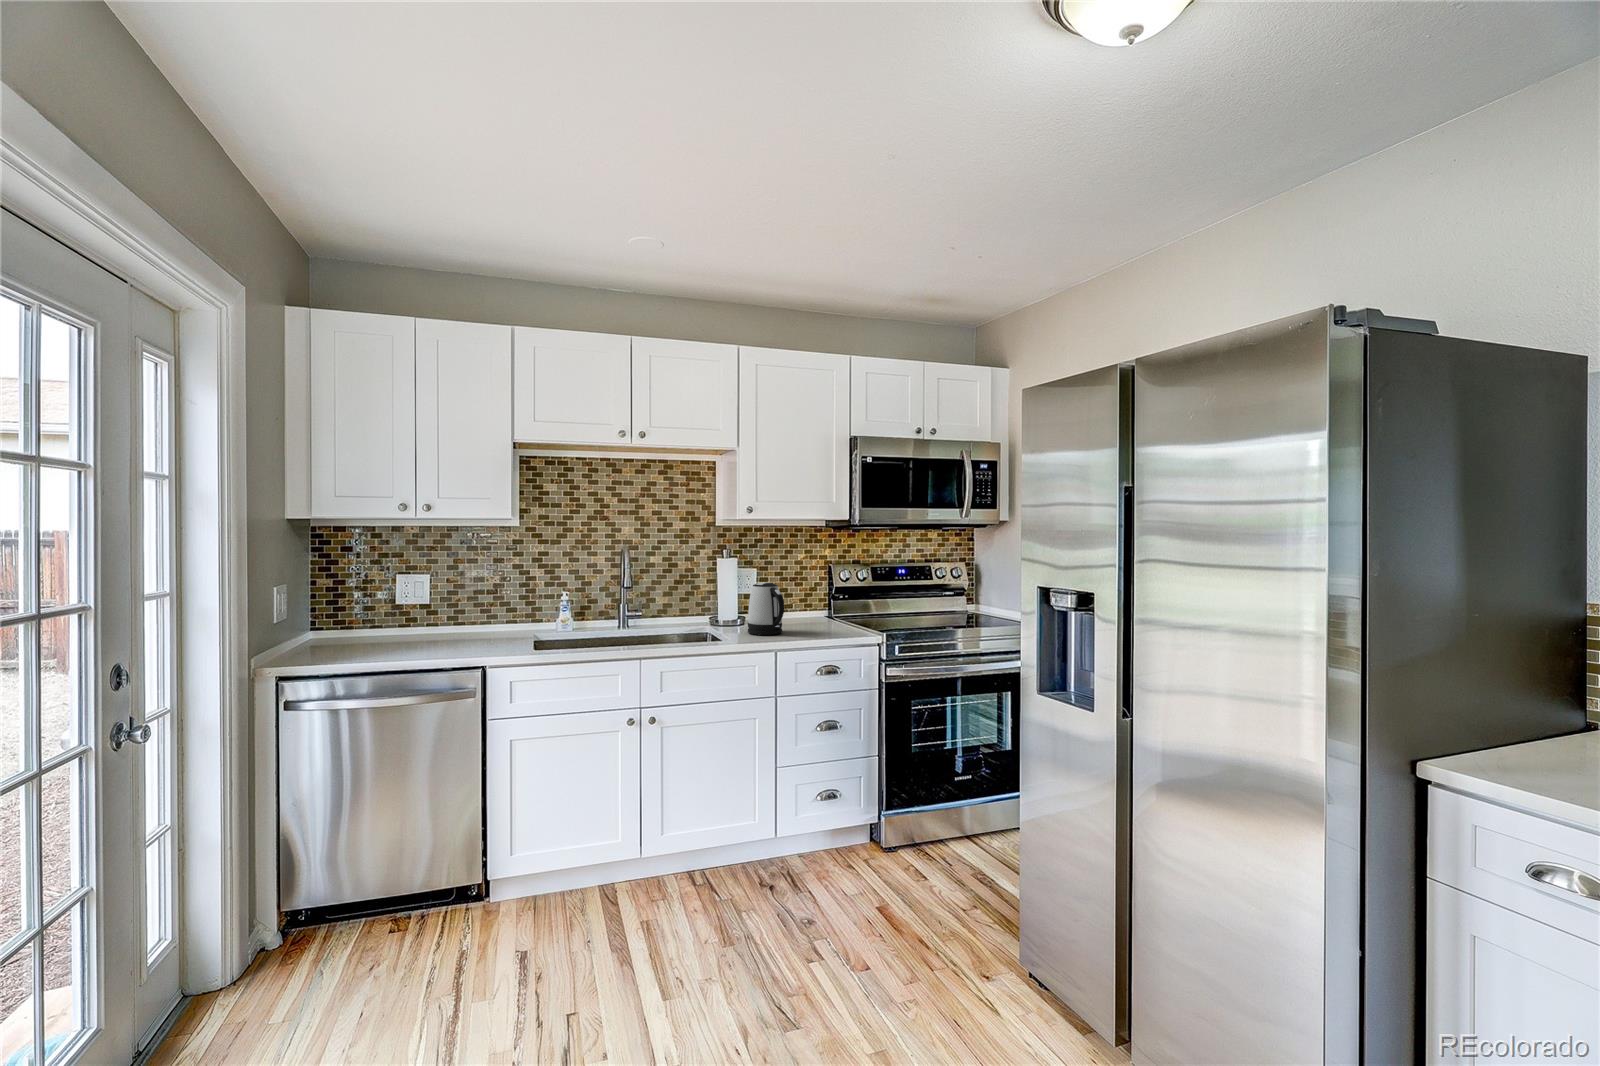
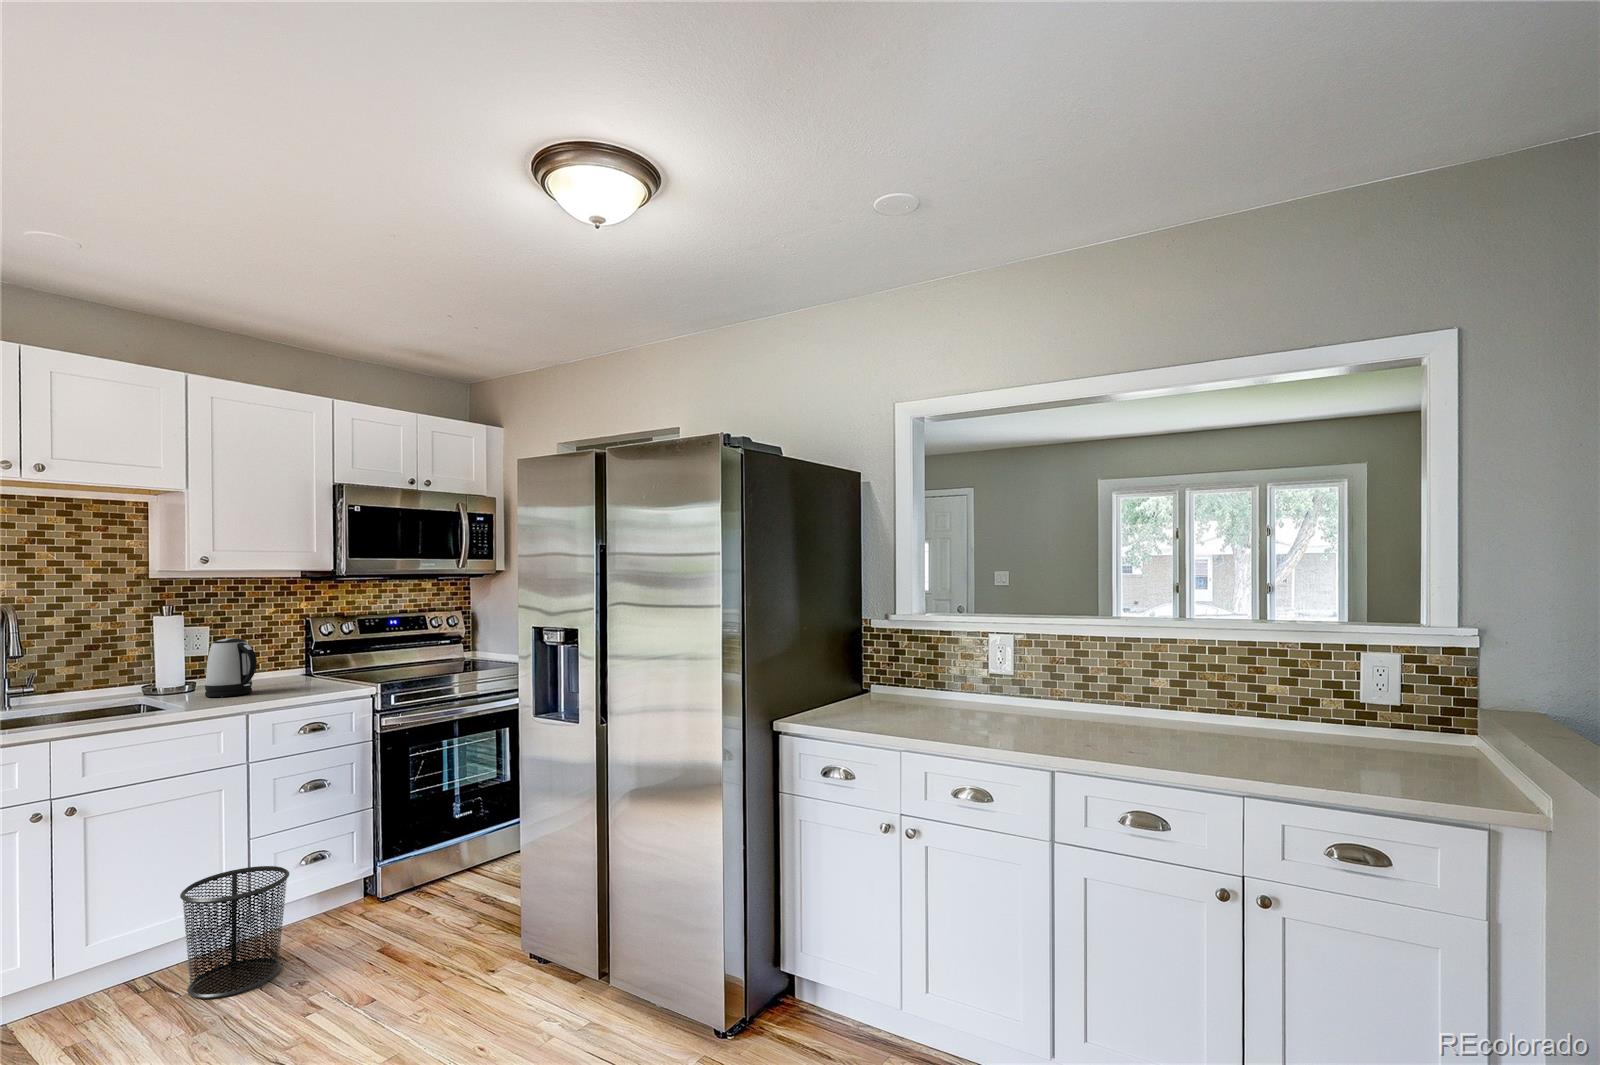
waste bin: none [723,795,804,912] -> present [180,866,289,999]

